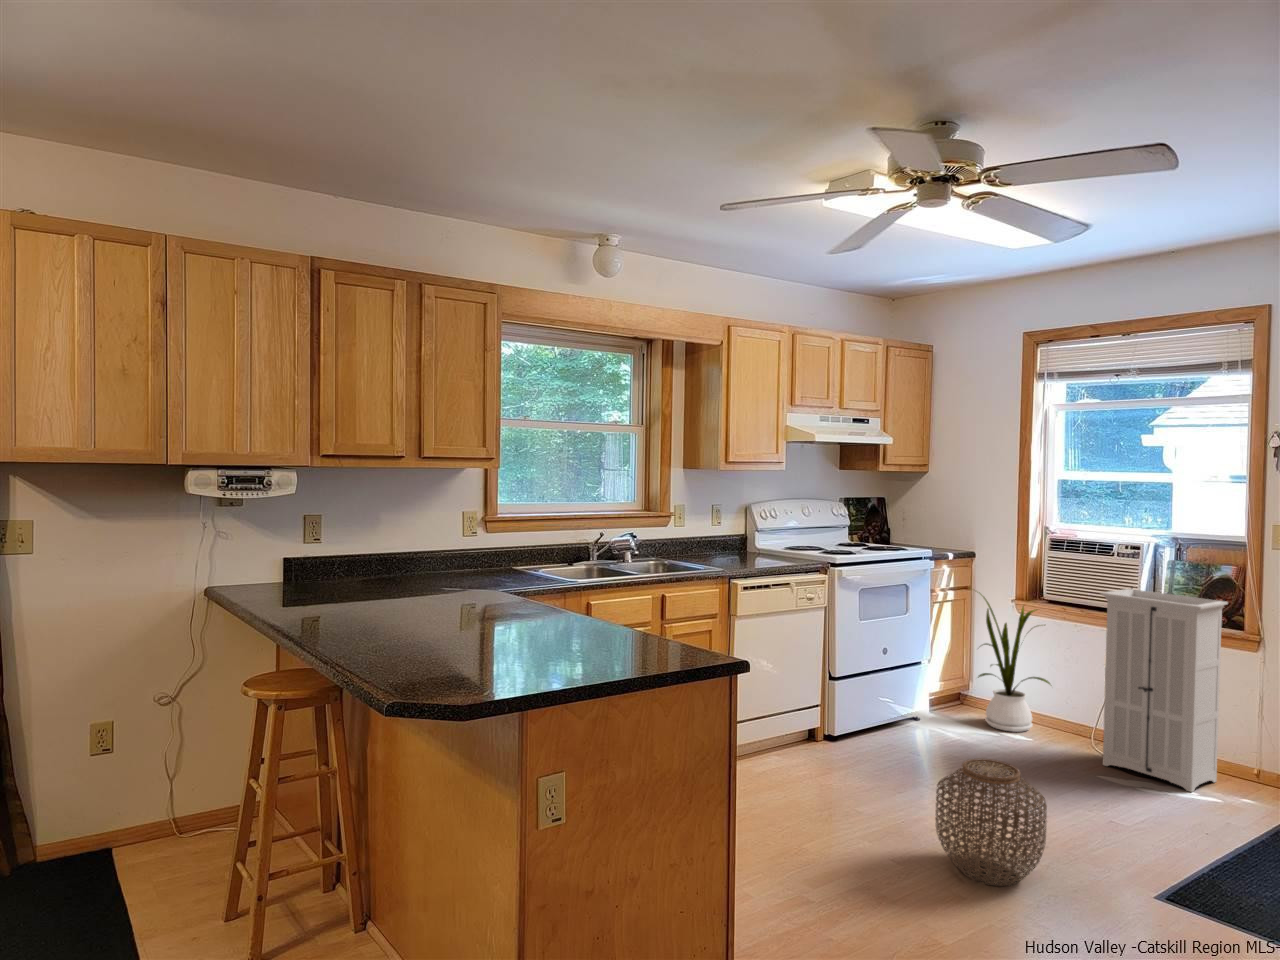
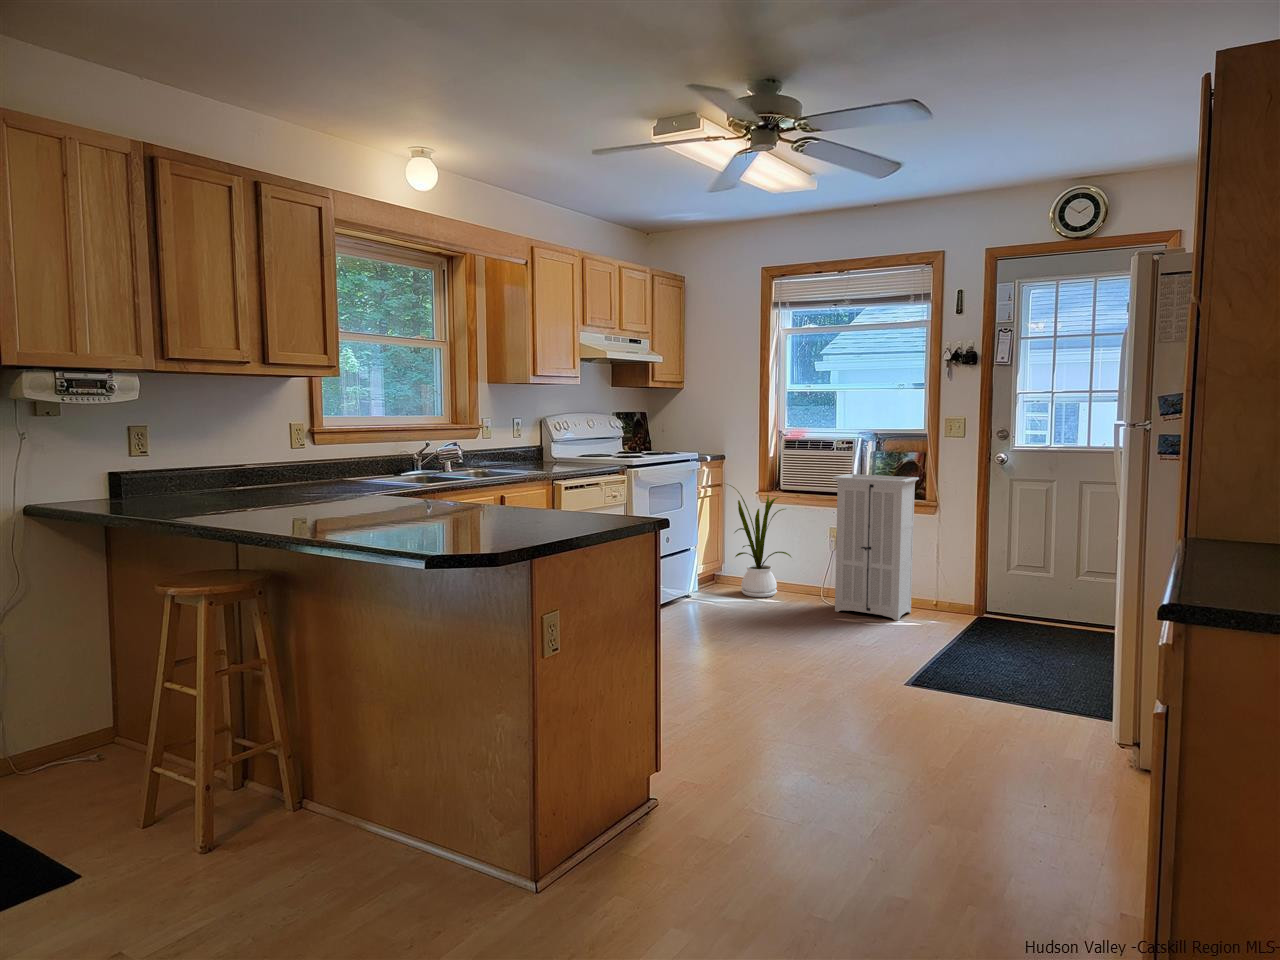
woven basket: present [935,759,1047,886] -> none [749,601,831,694]

